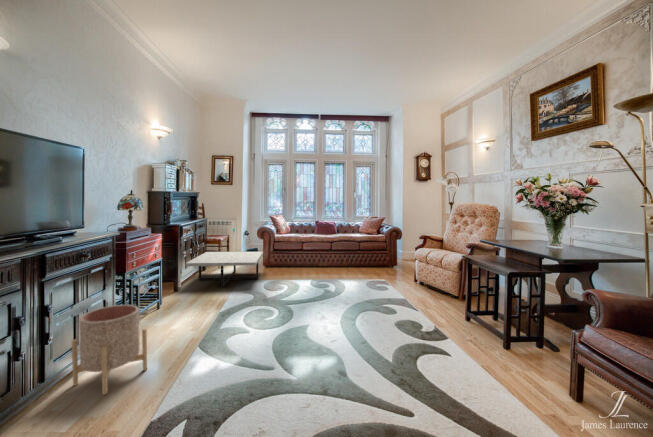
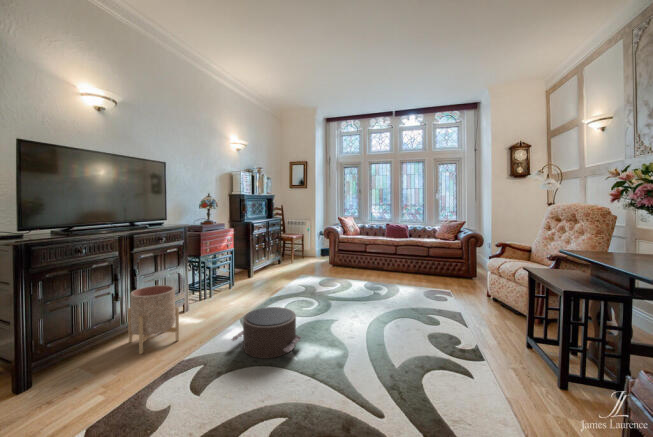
coffee table: present [186,252,263,288] -> none [252,248,327,281]
pouf: none [221,312,295,367] -> present [231,307,301,358]

